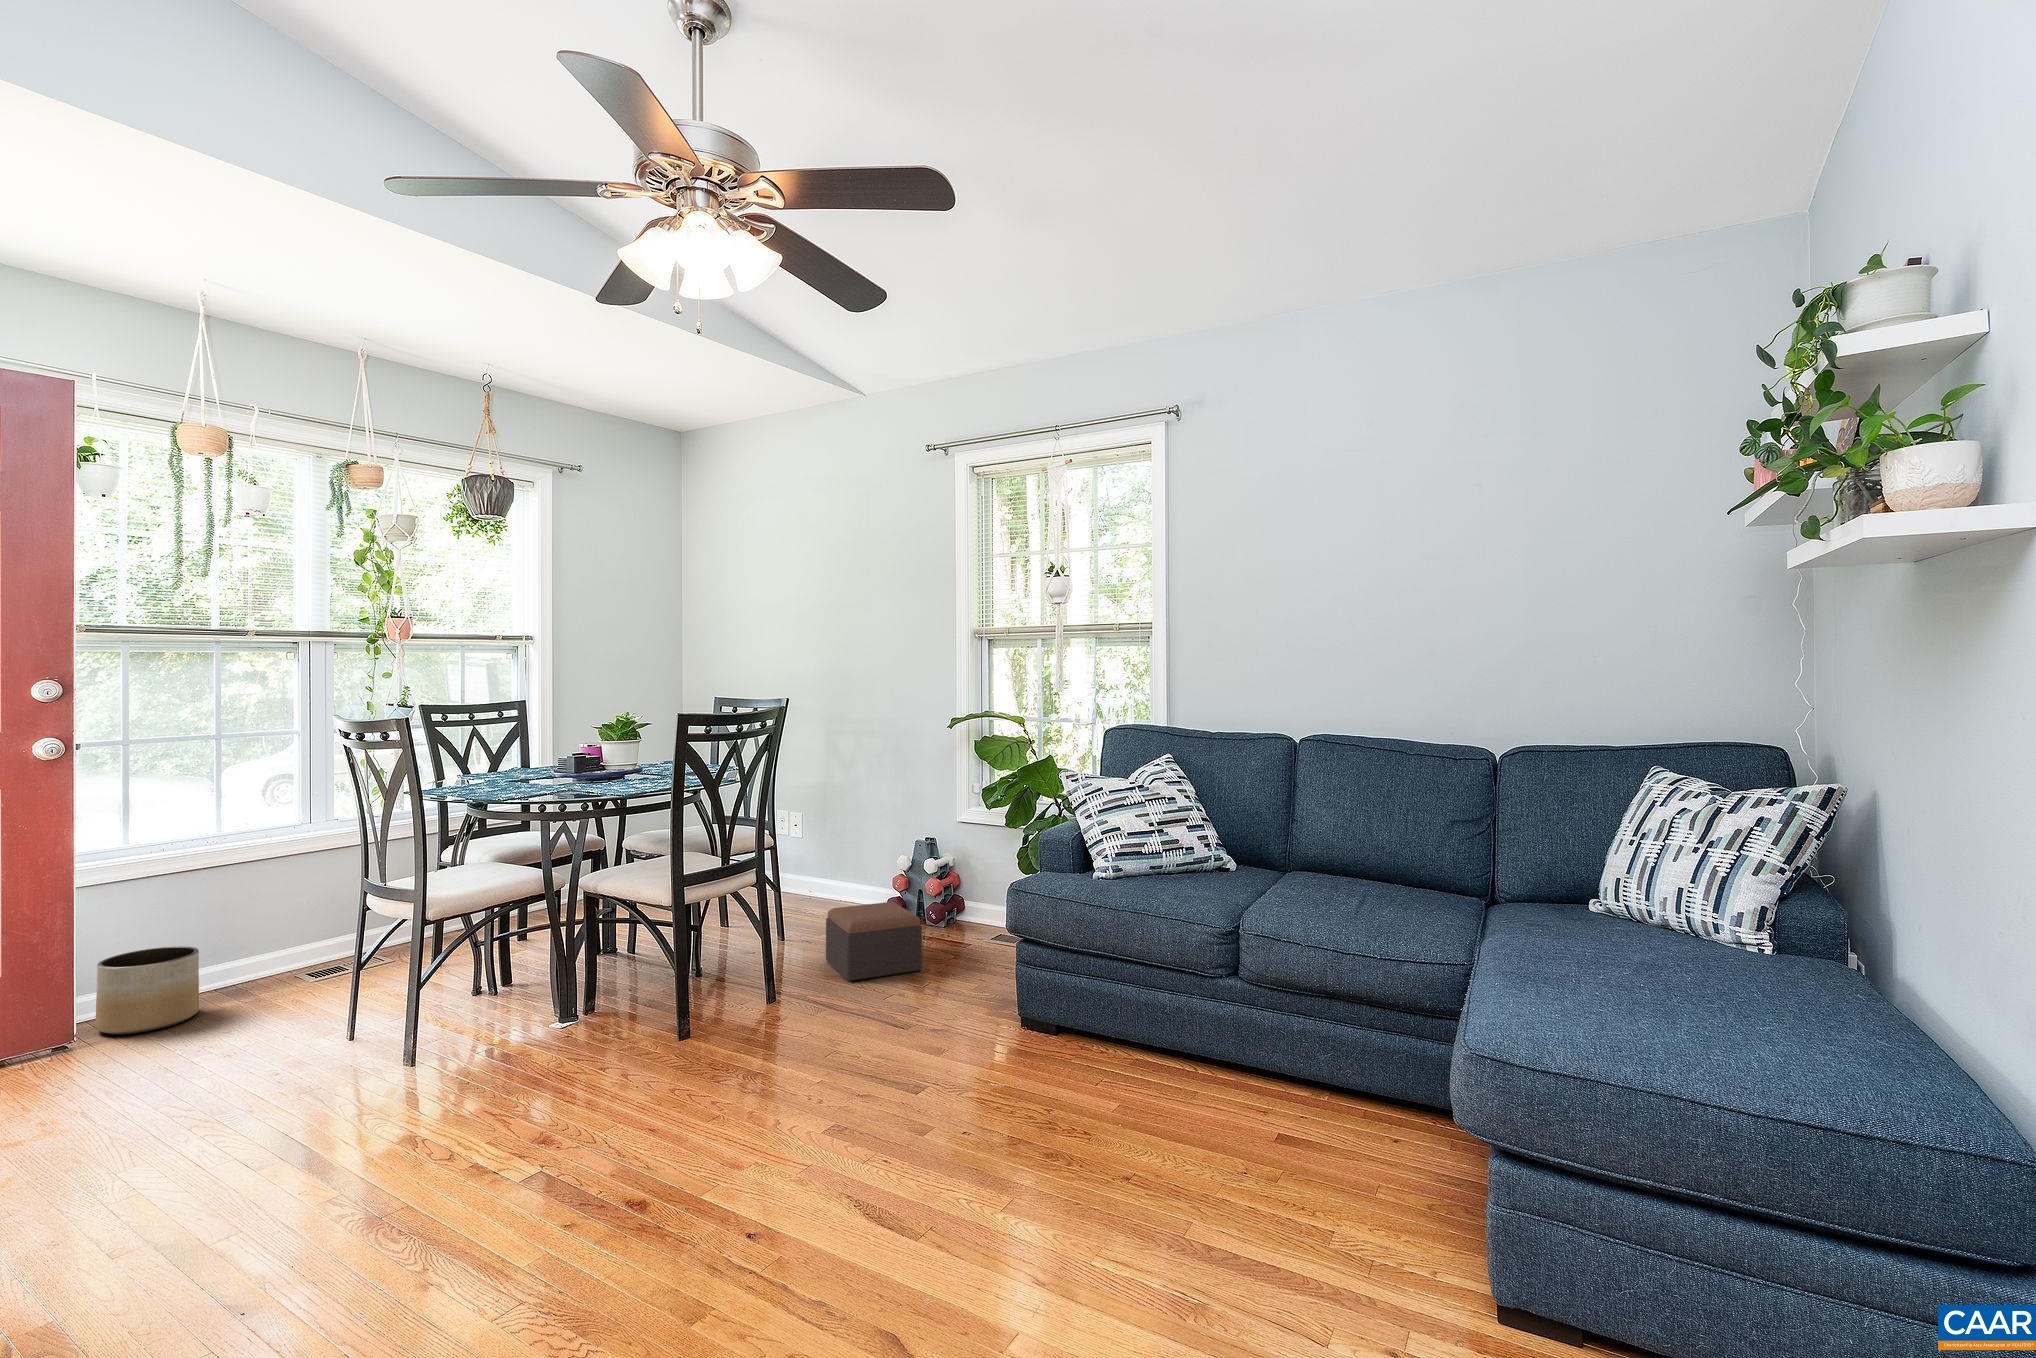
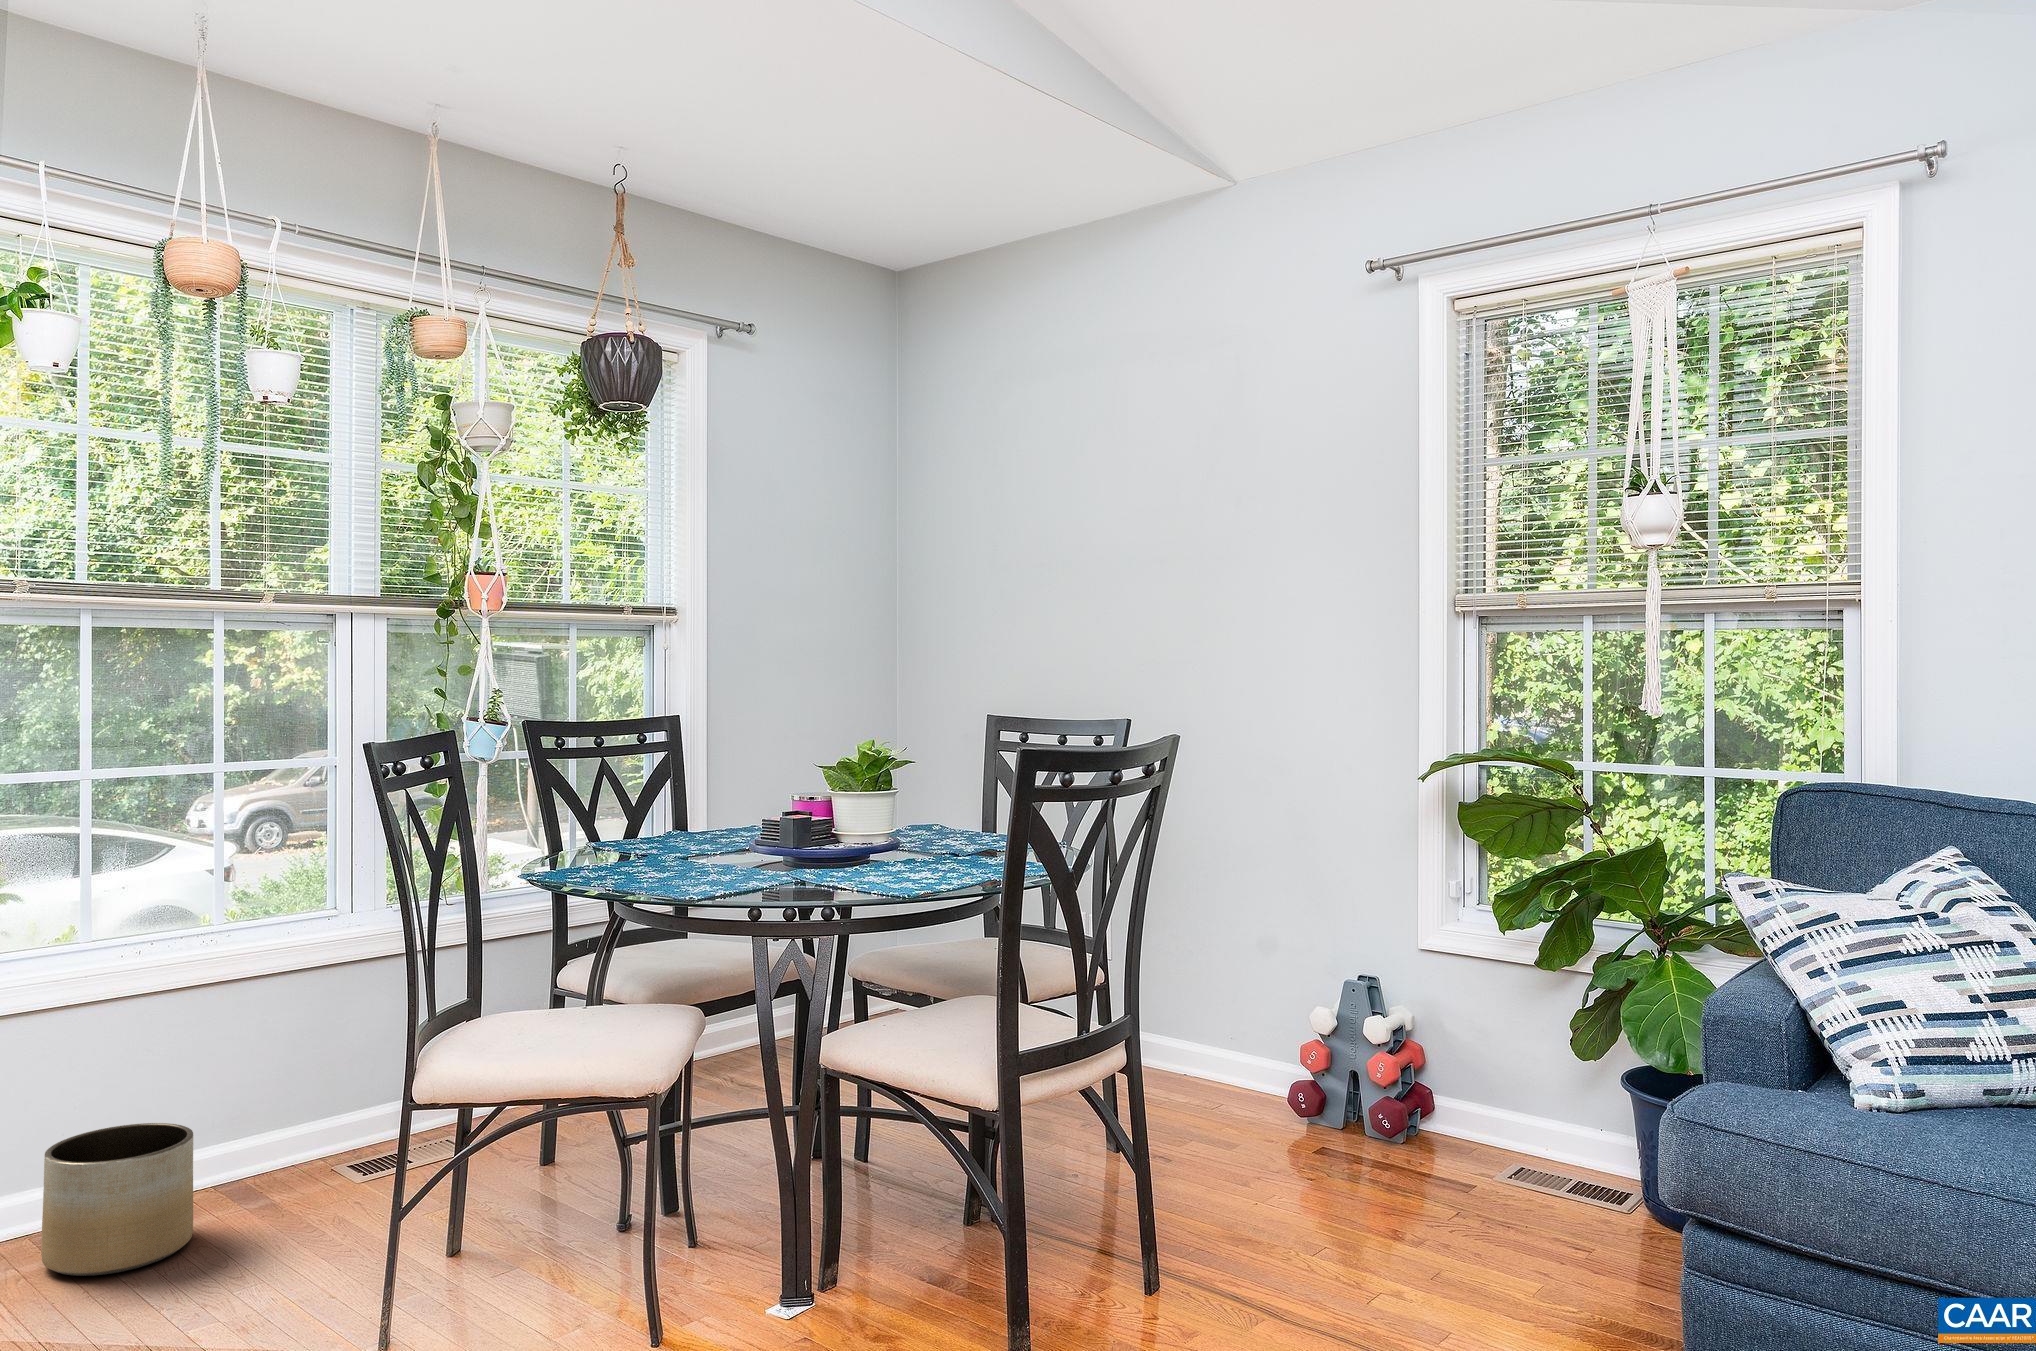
footstool: present [826,902,922,981] -> none [1211,1099,1405,1257]

